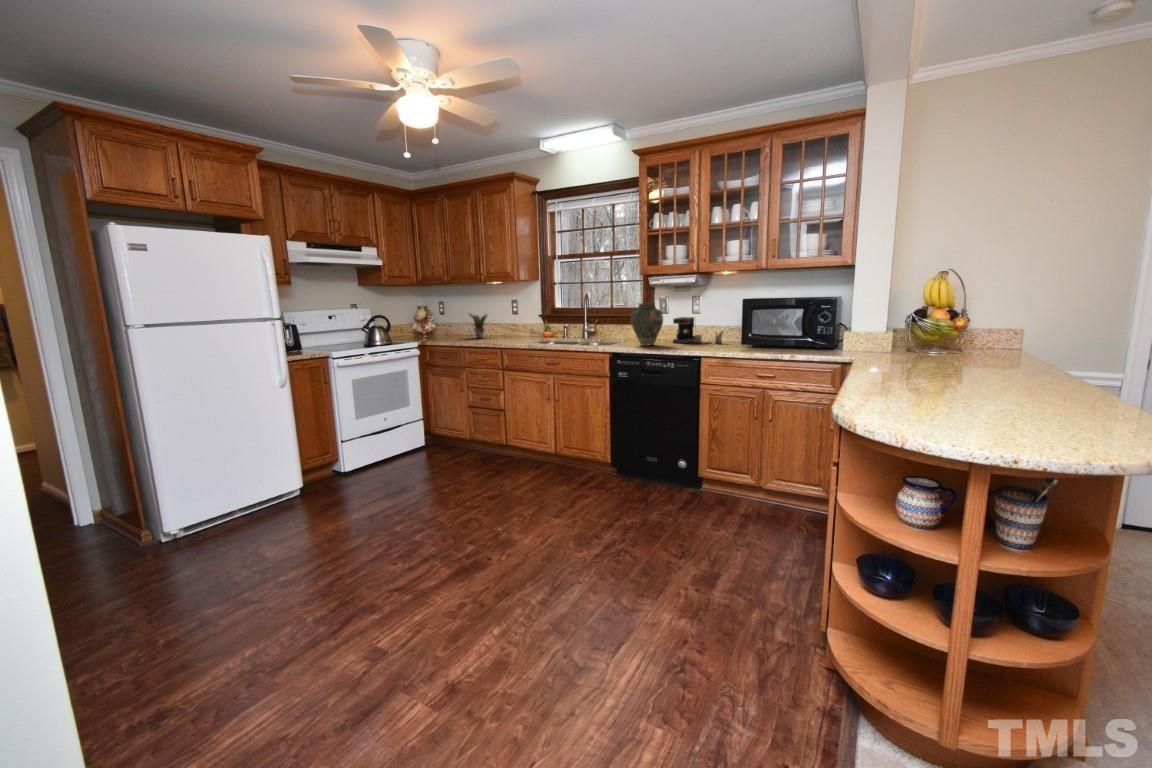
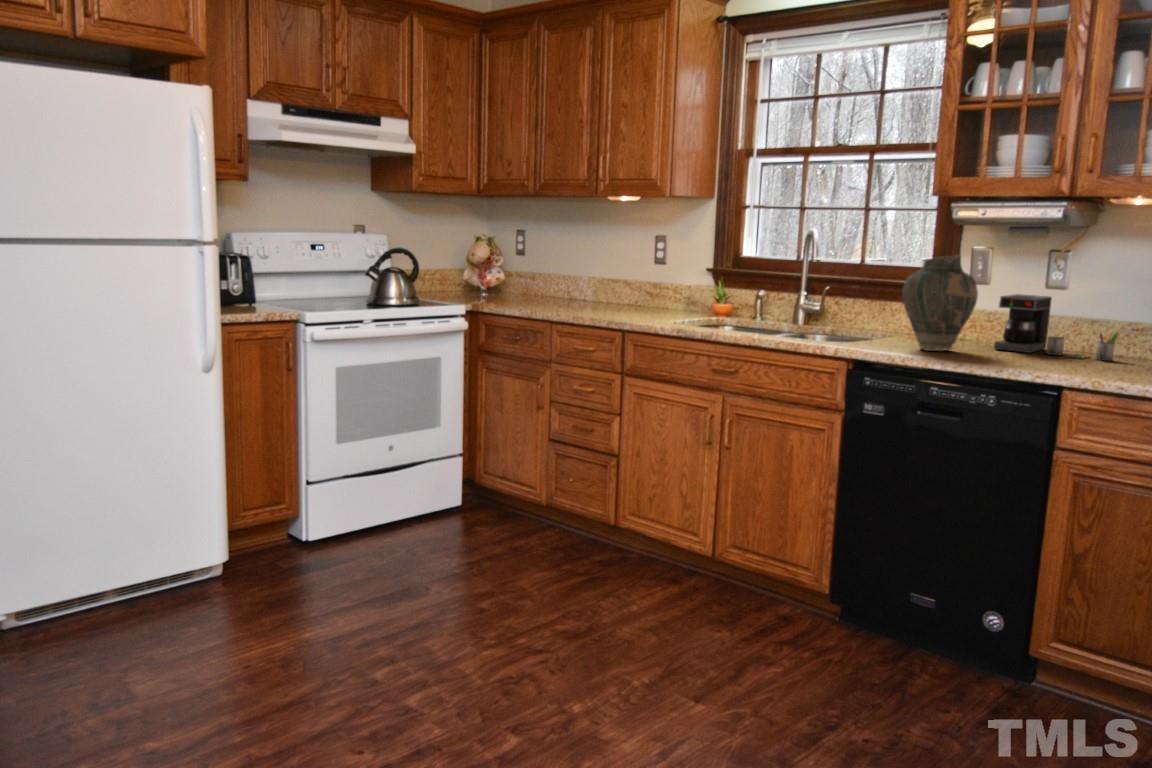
potted plant: present [470,314,488,338] -> none [554,256,618,305]

